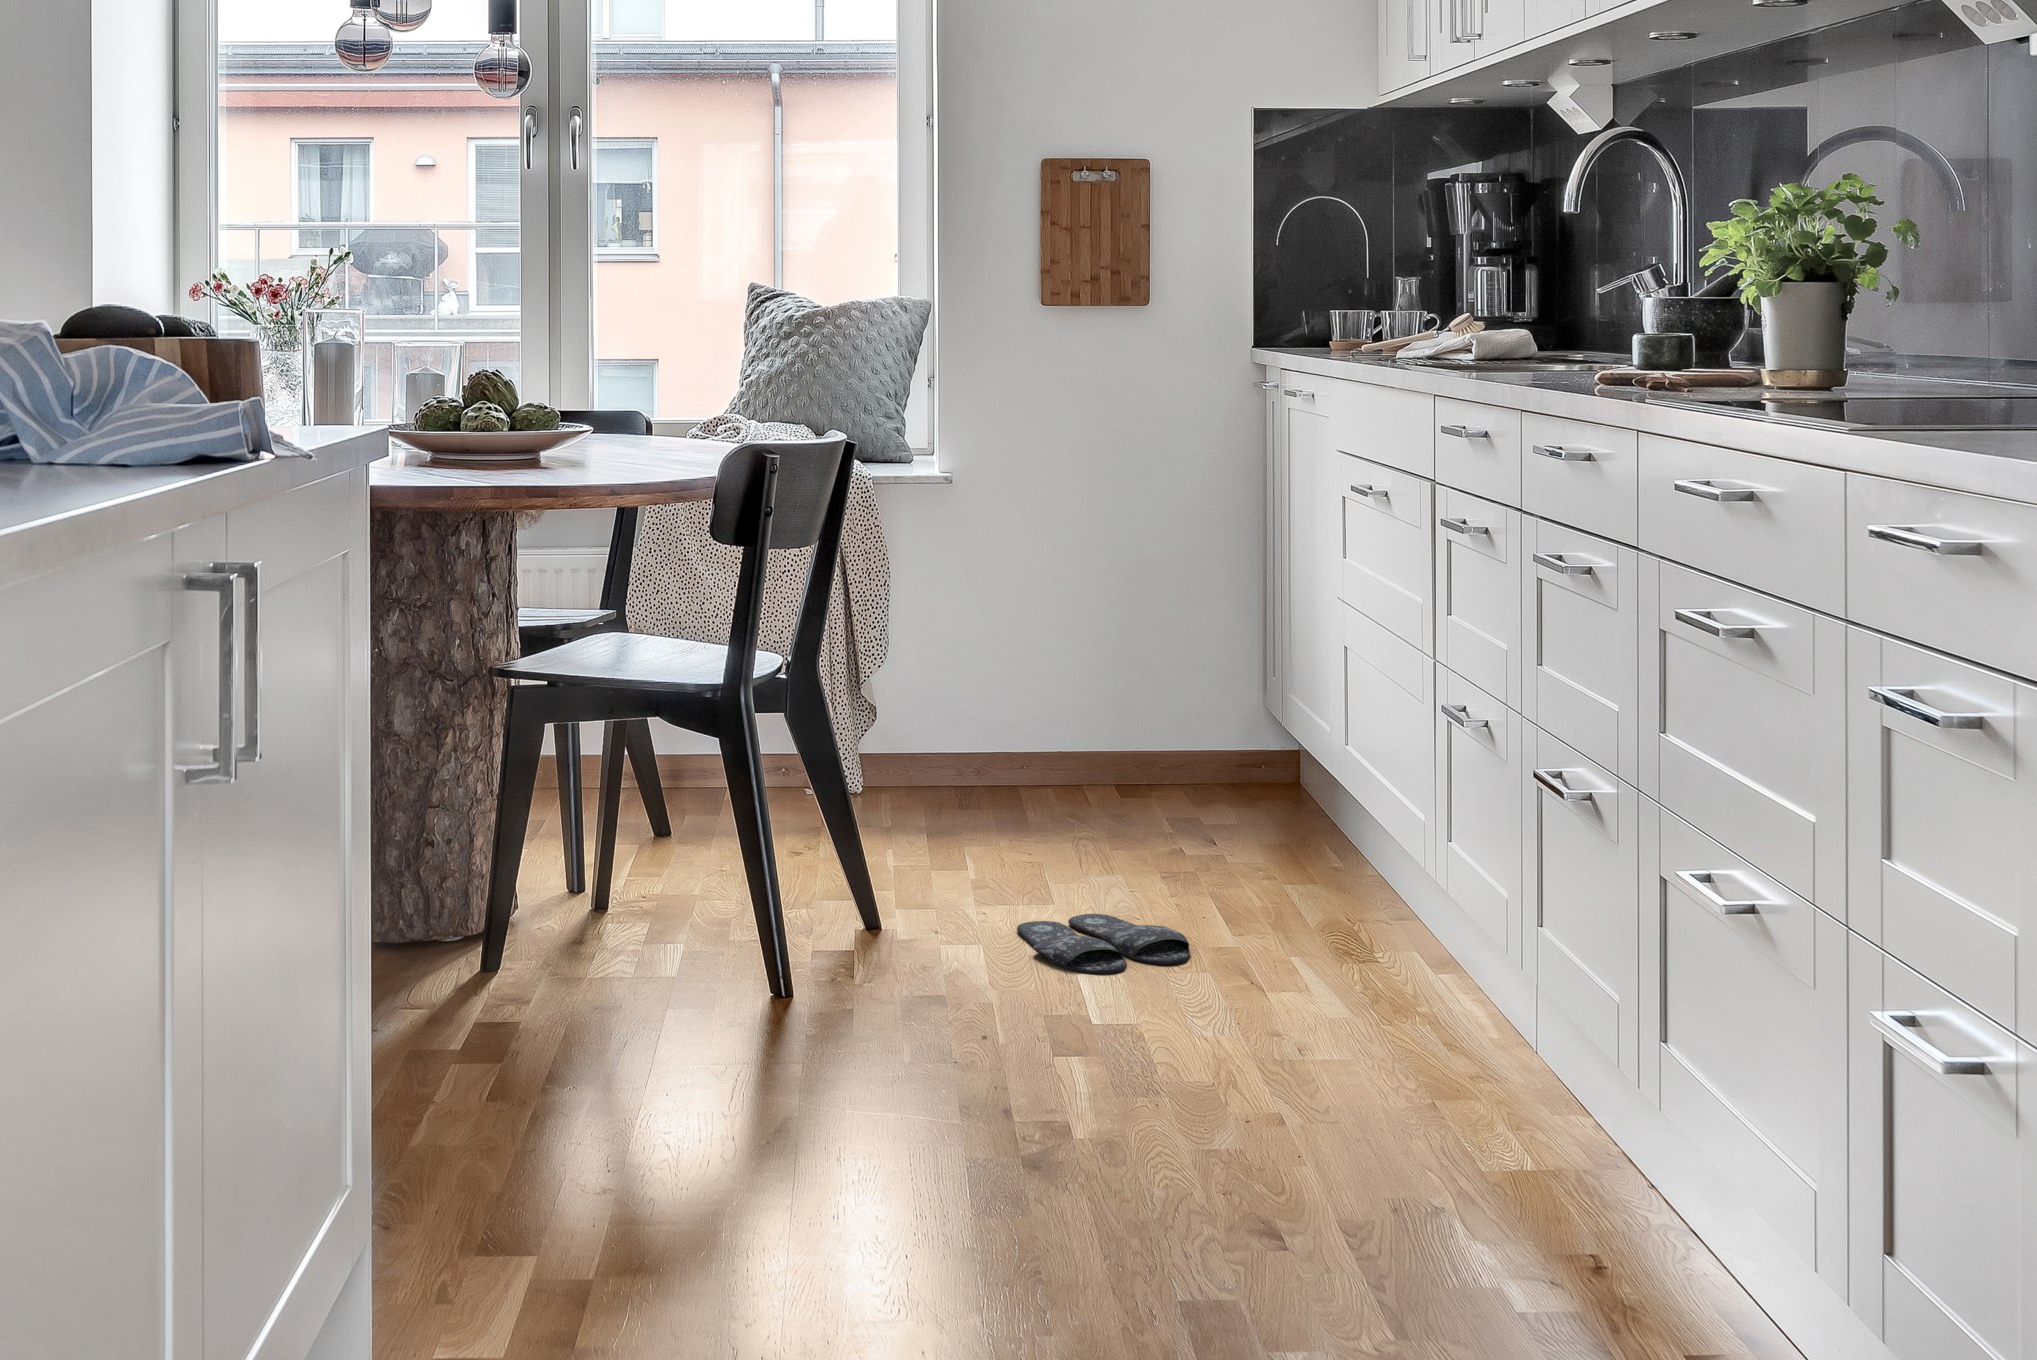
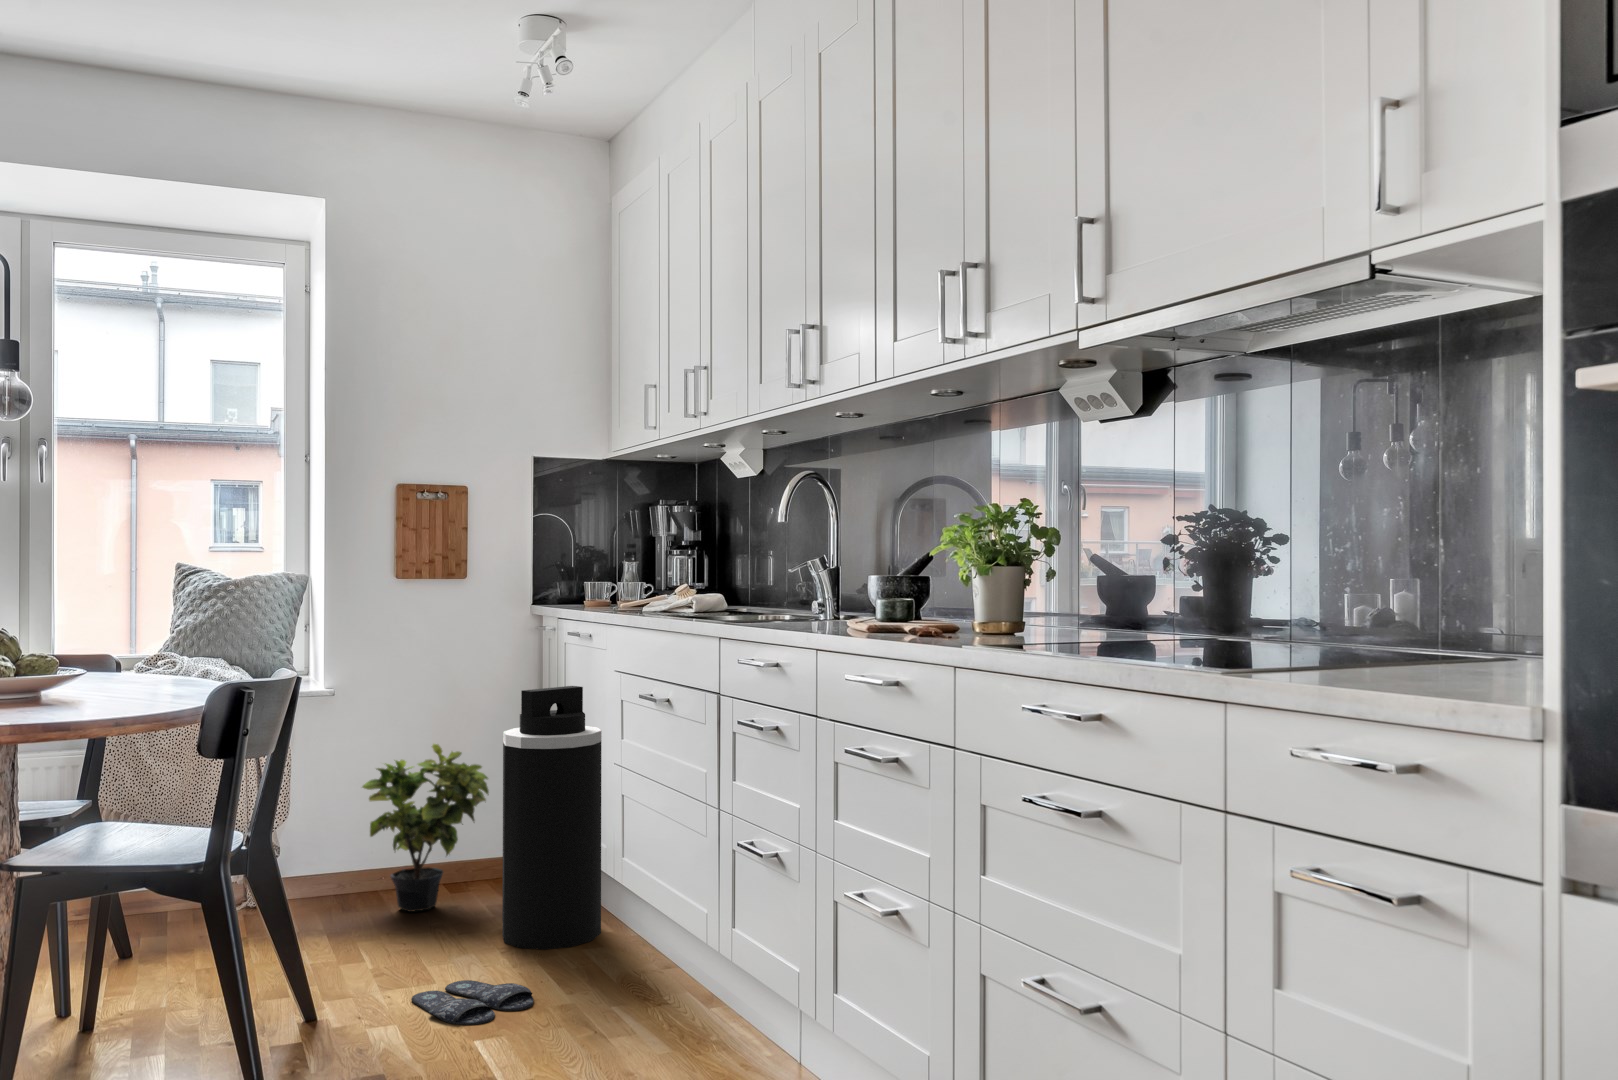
trash can: none [1177,478,1331,891] -> present [502,686,602,950]
potted plant: none [987,561,1177,814] -> present [362,744,489,912]

